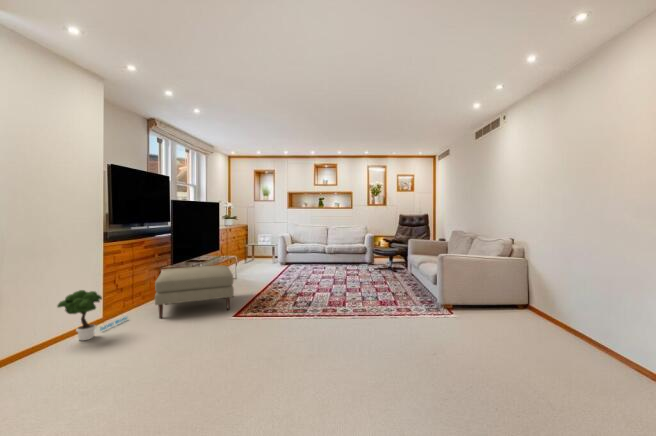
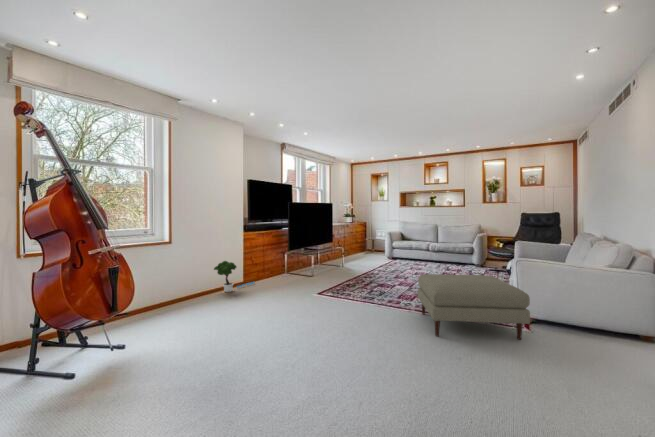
ottoman: present [155,266,234,318] -> present [418,274,530,340]

